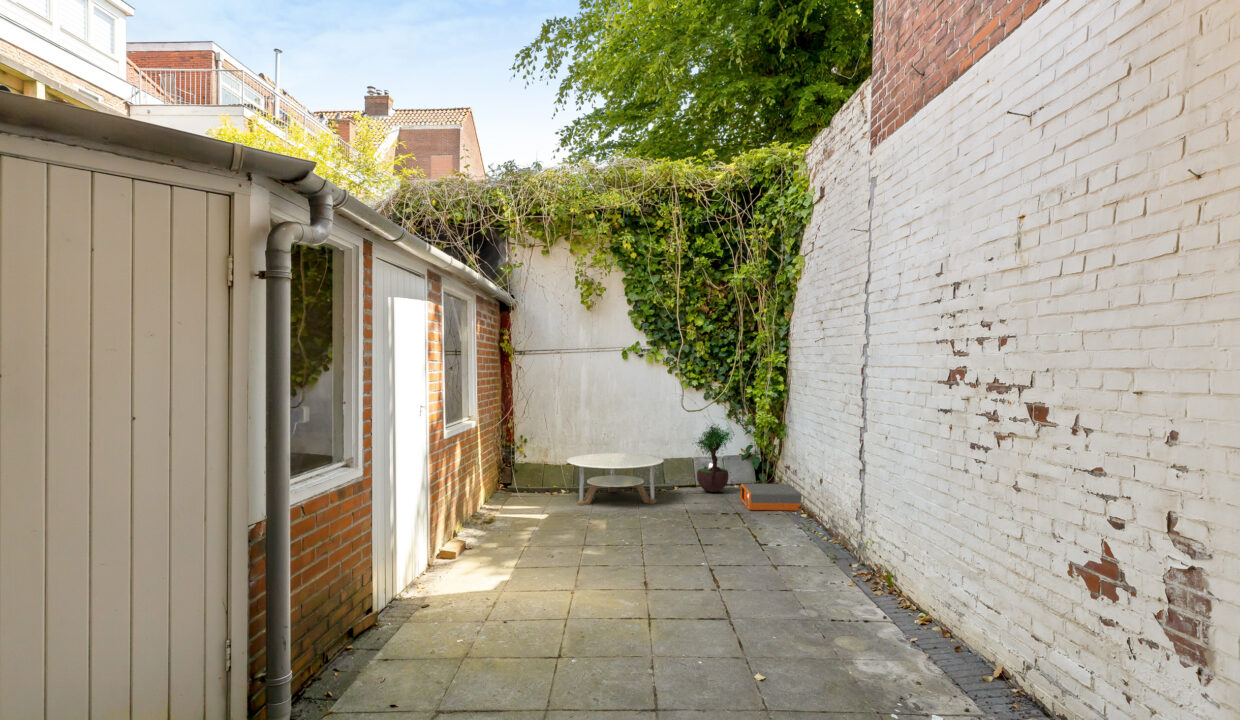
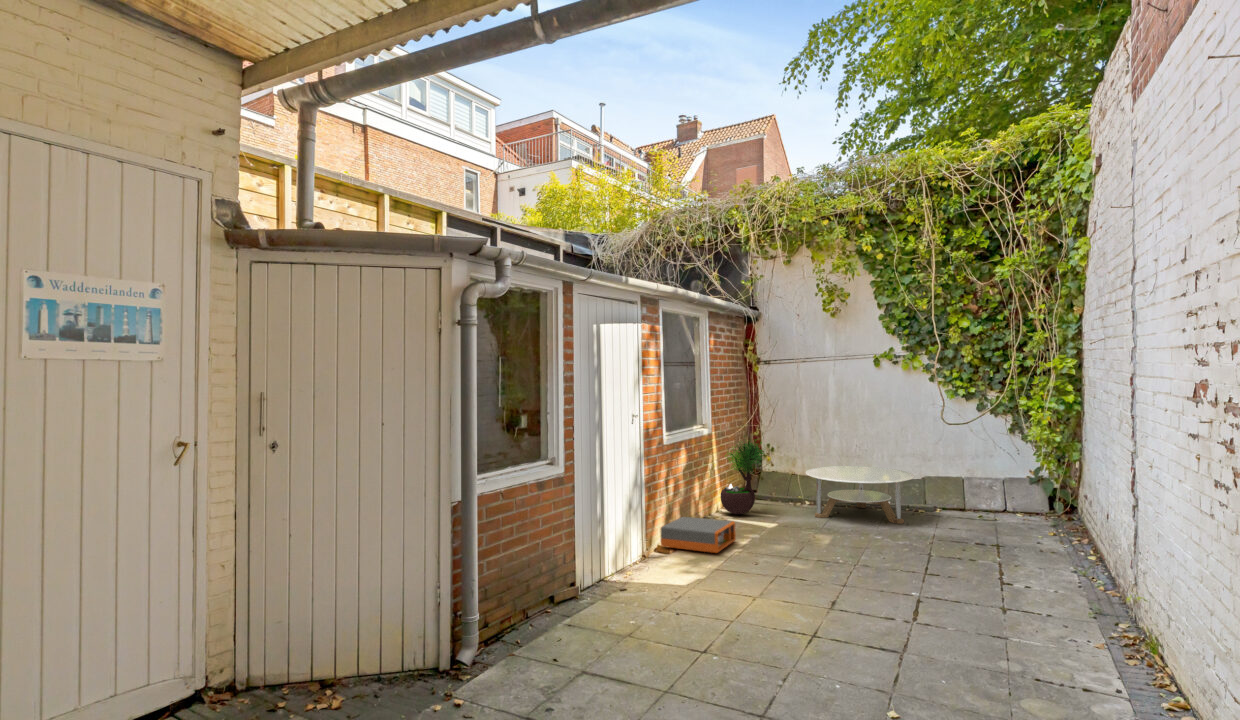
potted tree: present [696,424,735,492] -> present [721,439,763,515]
storage box: present [740,484,801,511] -> present [661,517,736,553]

